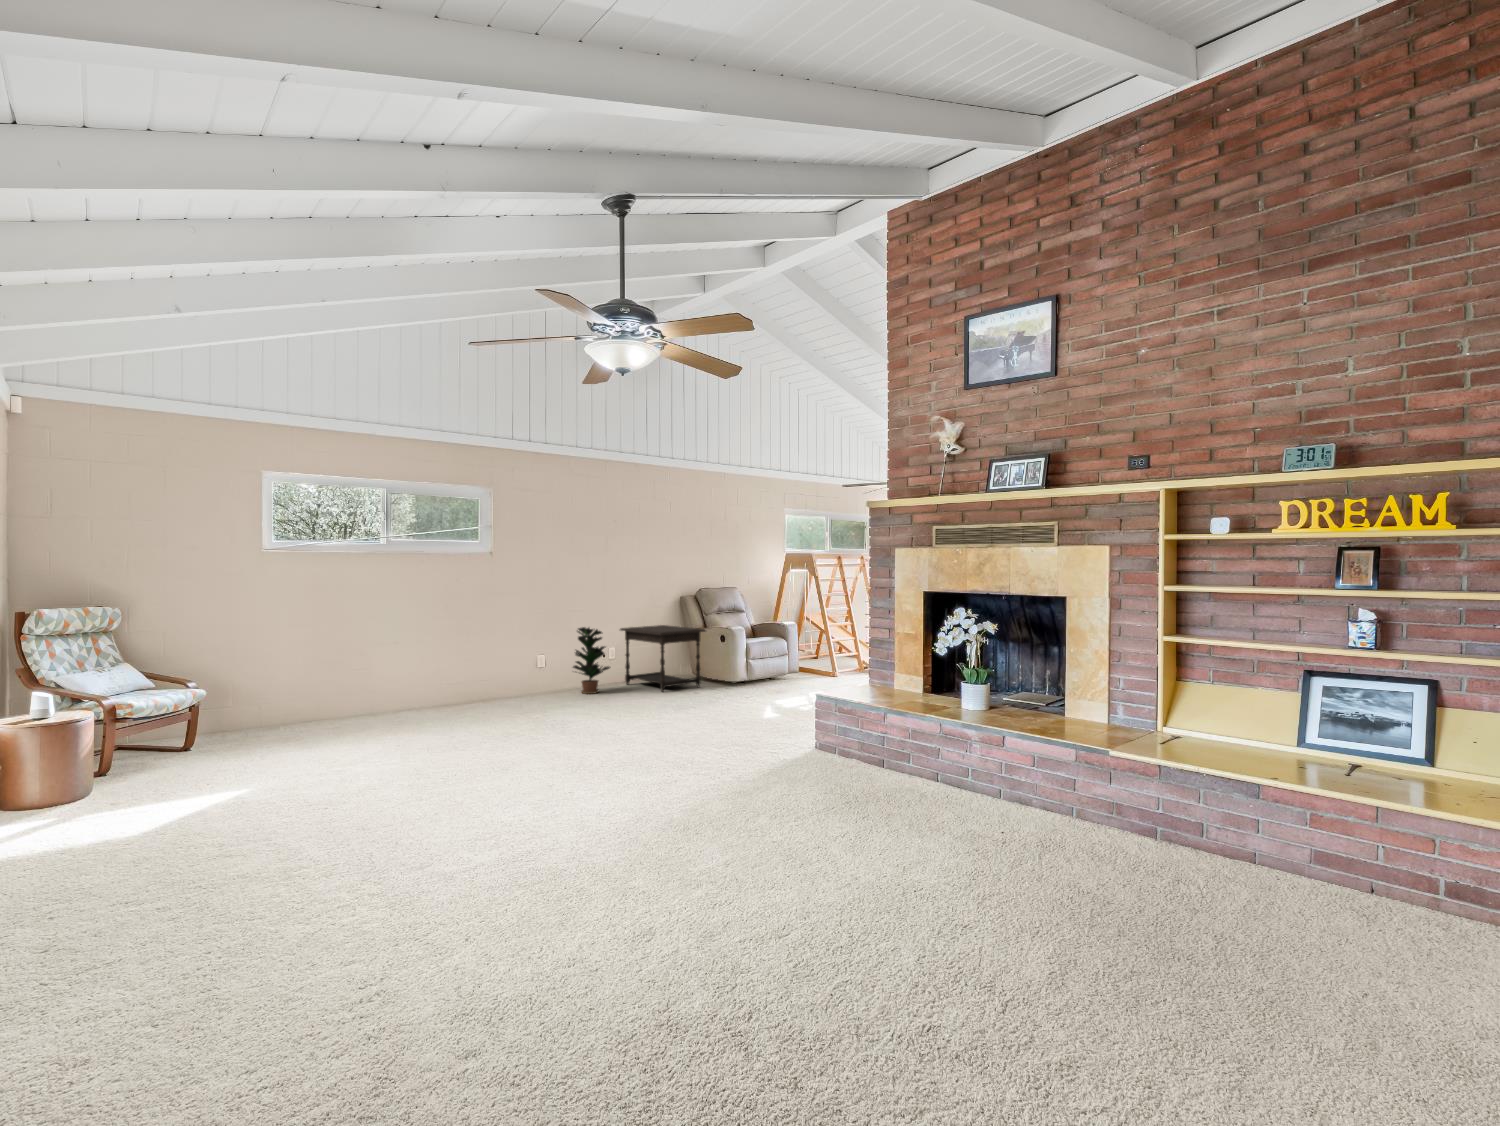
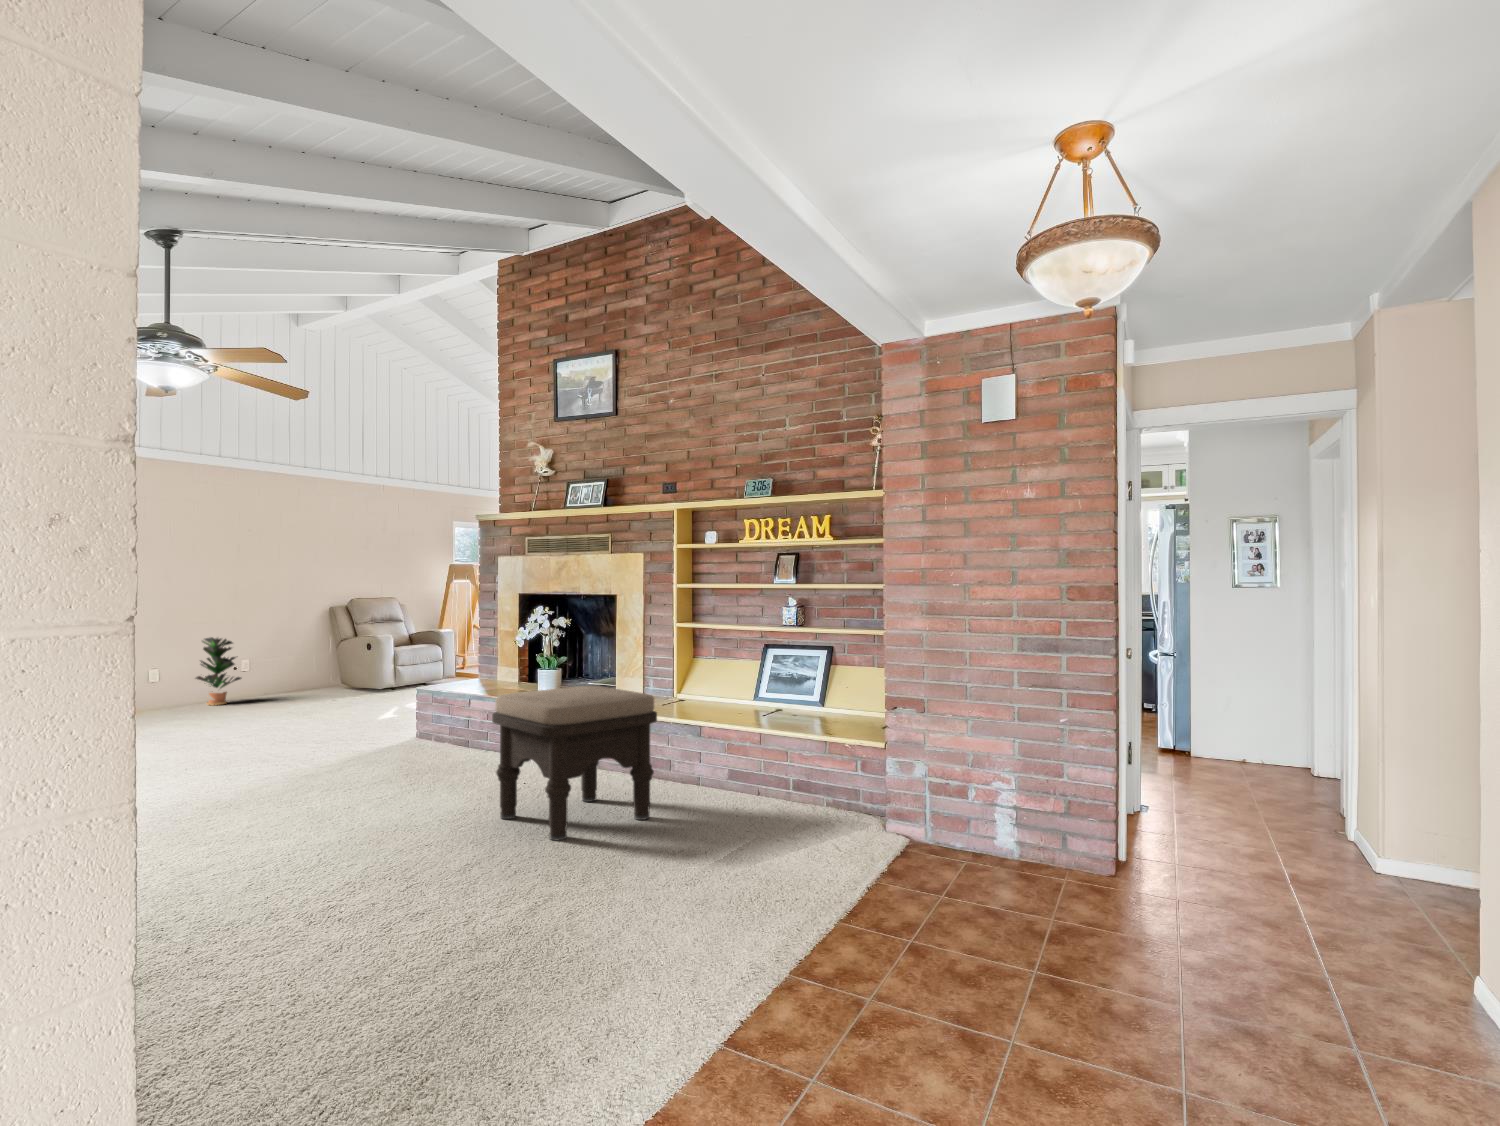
side table: present [620,625,706,692] -> none [256,636,352,701]
ottoman: none [1019,730,1271,969] -> present [492,686,657,840]

